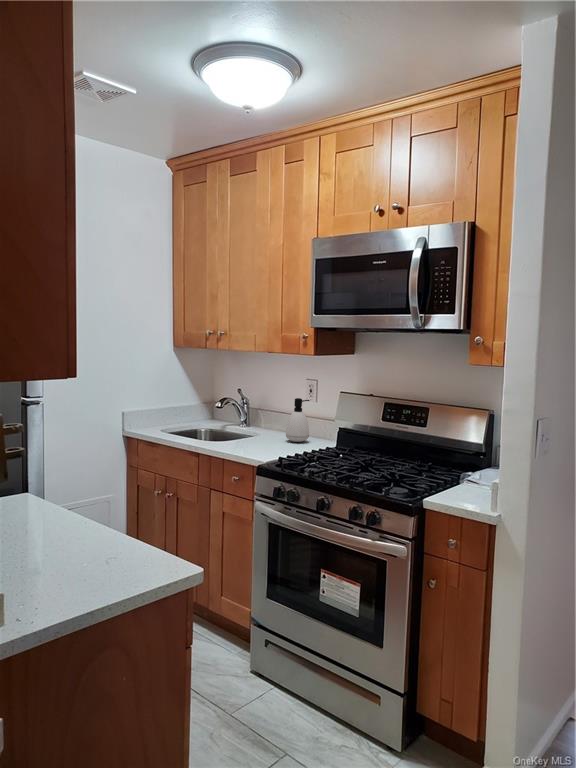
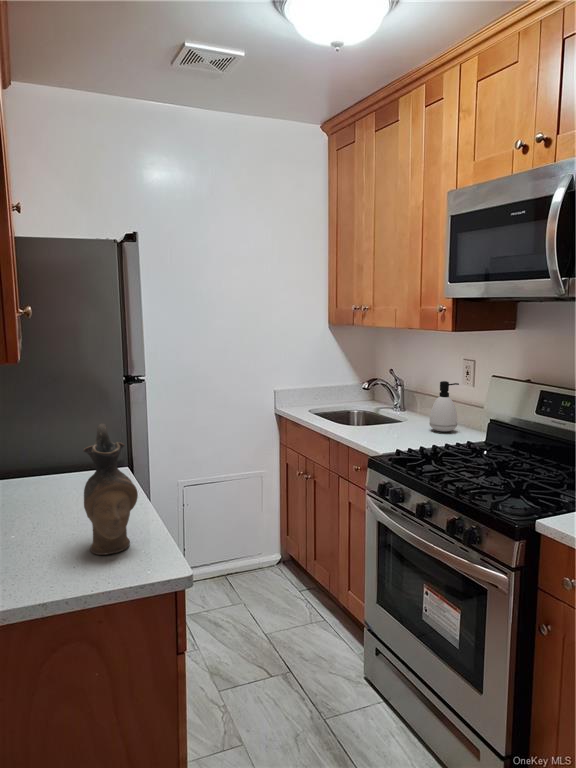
ceramic pitcher: none [66,437,124,570] -> present [83,424,138,555]

